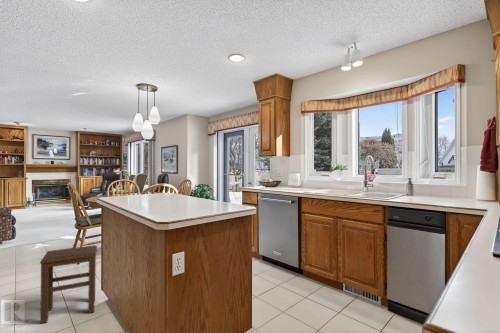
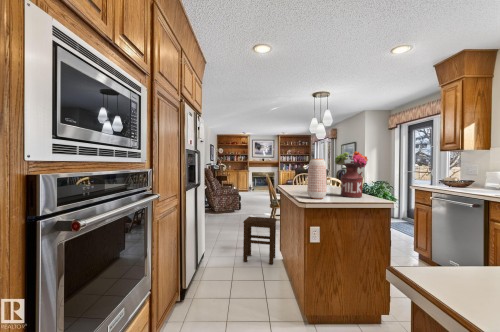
flower arrangement: none [191,157,228,209] -> present [335,151,368,197]
vase: none [165,166,190,217] -> present [307,159,327,199]

